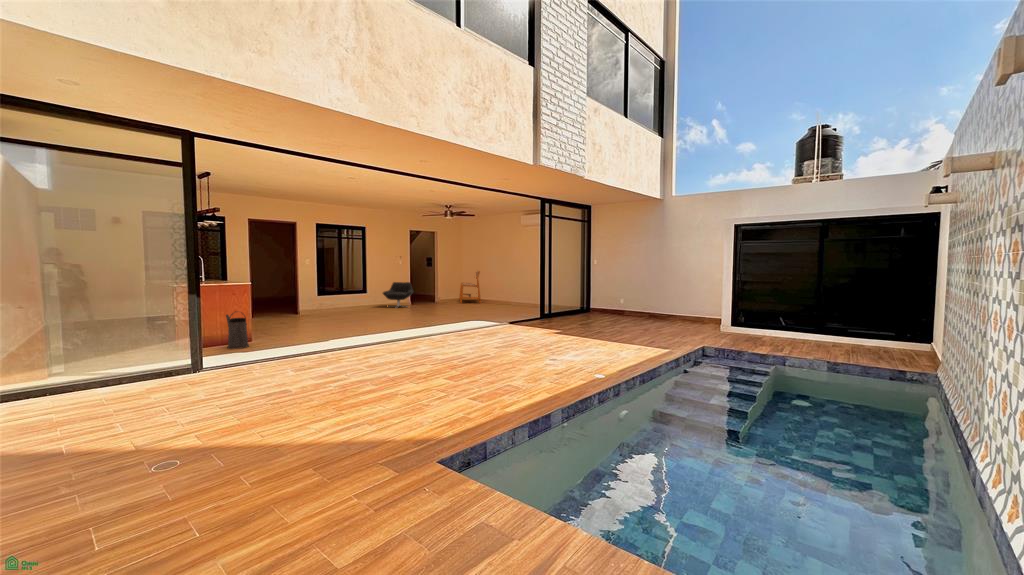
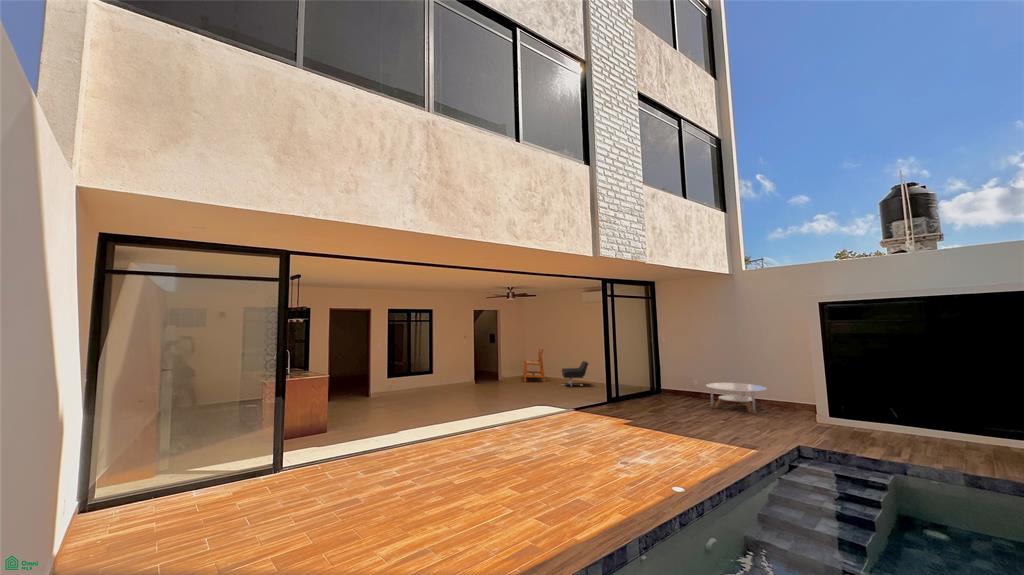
lounge chair: present [383,282,413,307] -> present [562,361,588,386]
round table: none [631,300,683,326] -> present [706,383,766,414]
watering can: present [226,313,249,349] -> none [304,405,323,443]

